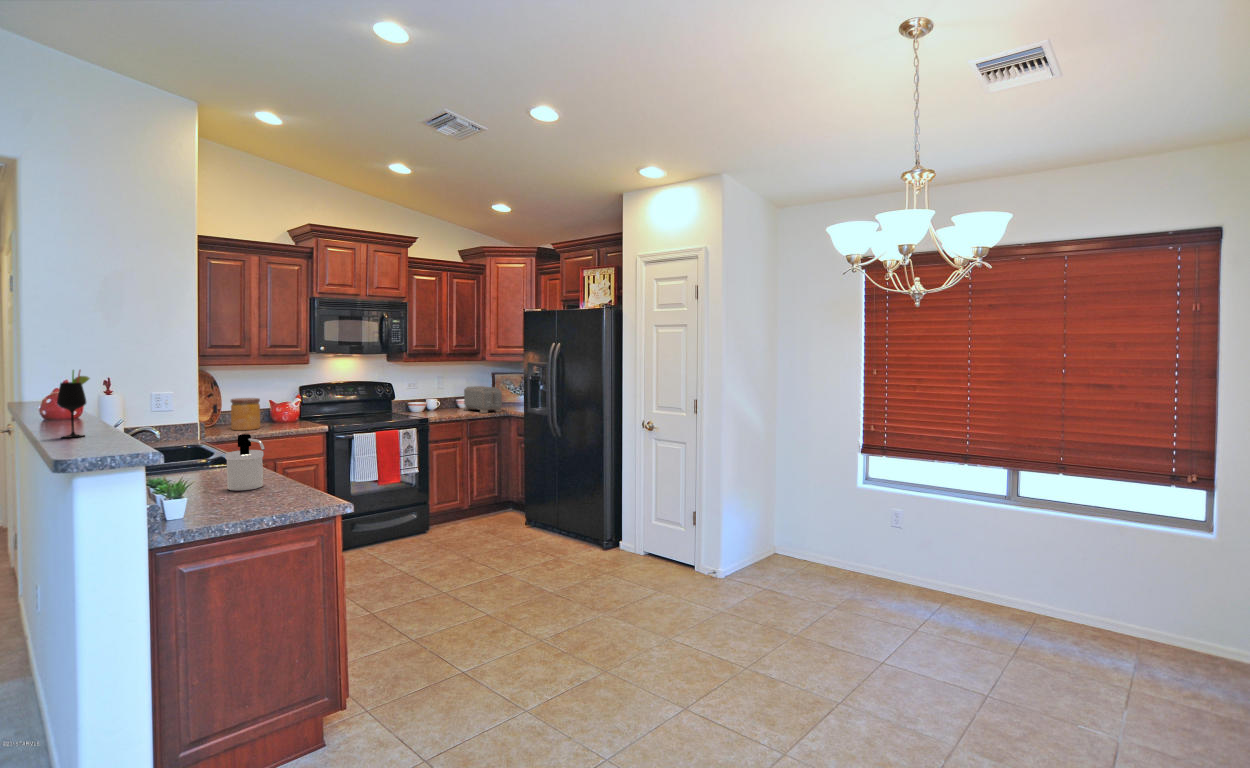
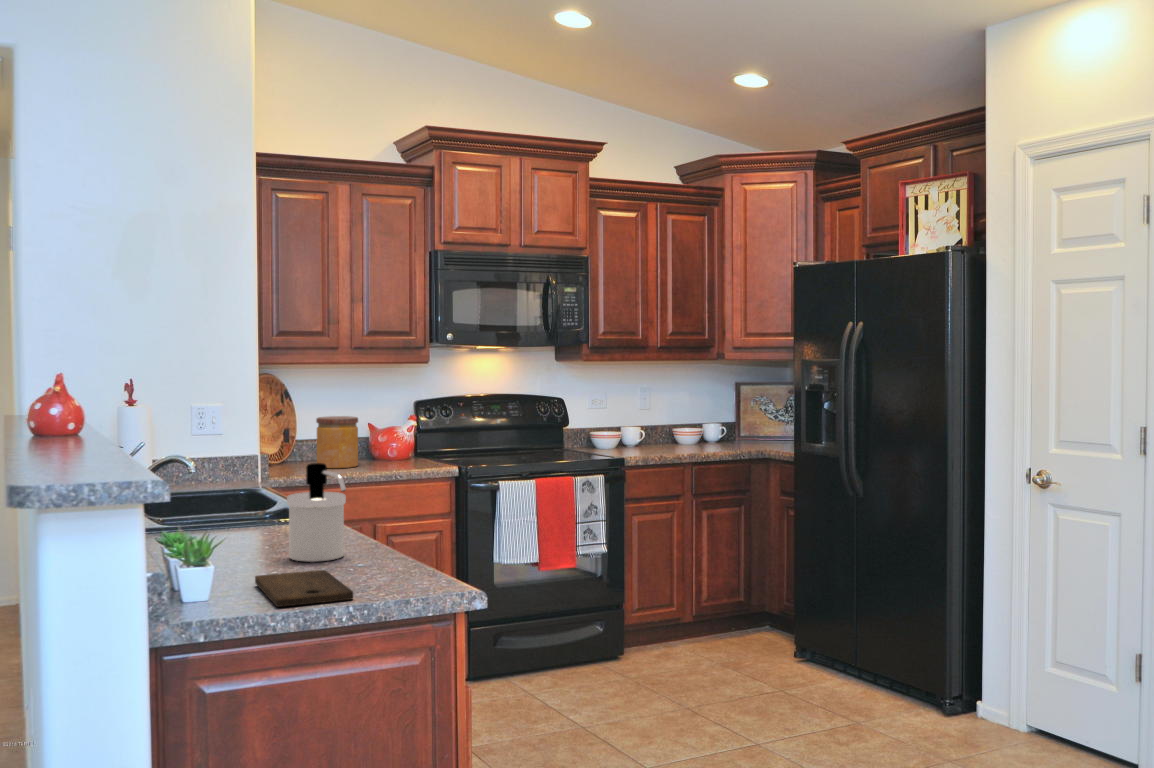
wine glass: present [57,370,90,438] -> none [39,339,86,453]
toaster: present [464,386,502,413] -> none [679,406,749,453]
cutting board: none [209,495,274,517] -> present [255,570,353,607]

